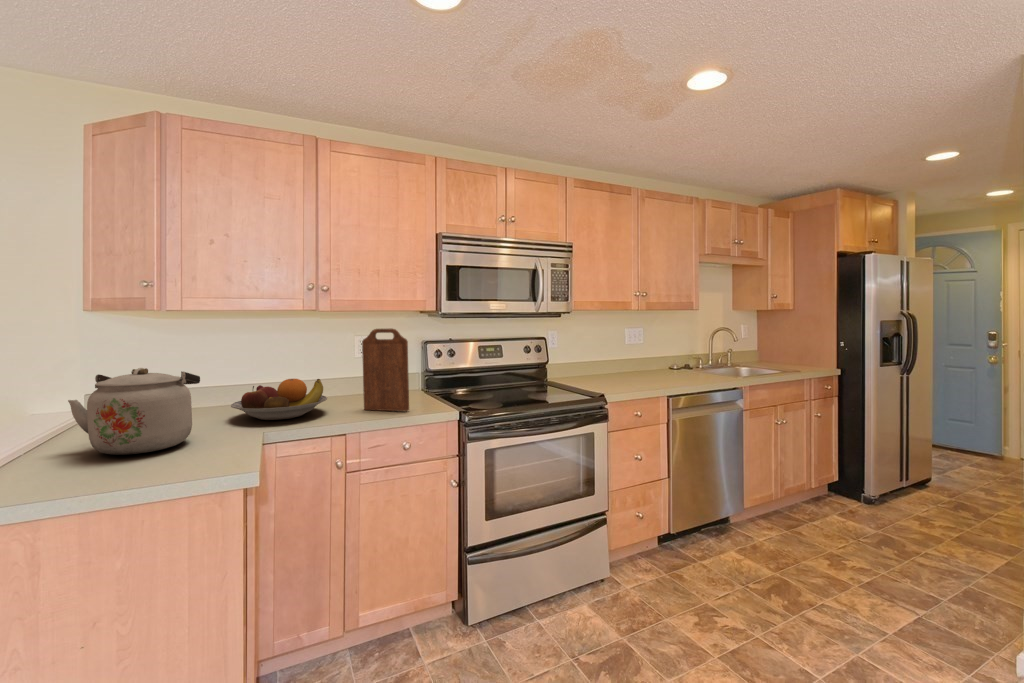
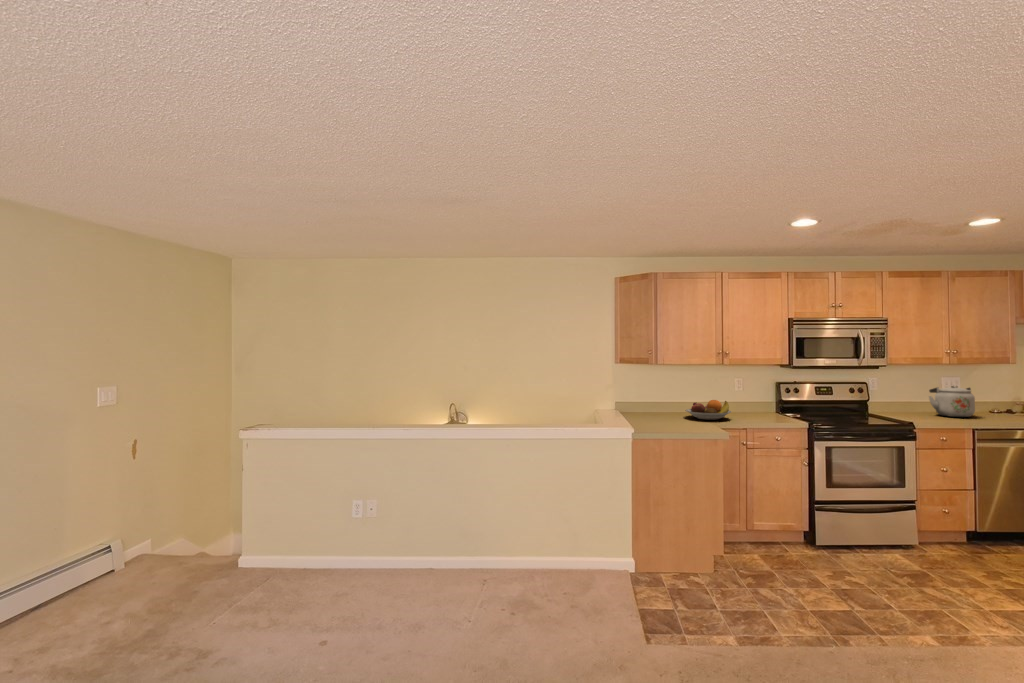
cutting board: present [362,328,409,411] -> none [750,375,778,421]
kettle: present [68,368,200,455] -> present [929,385,975,417]

